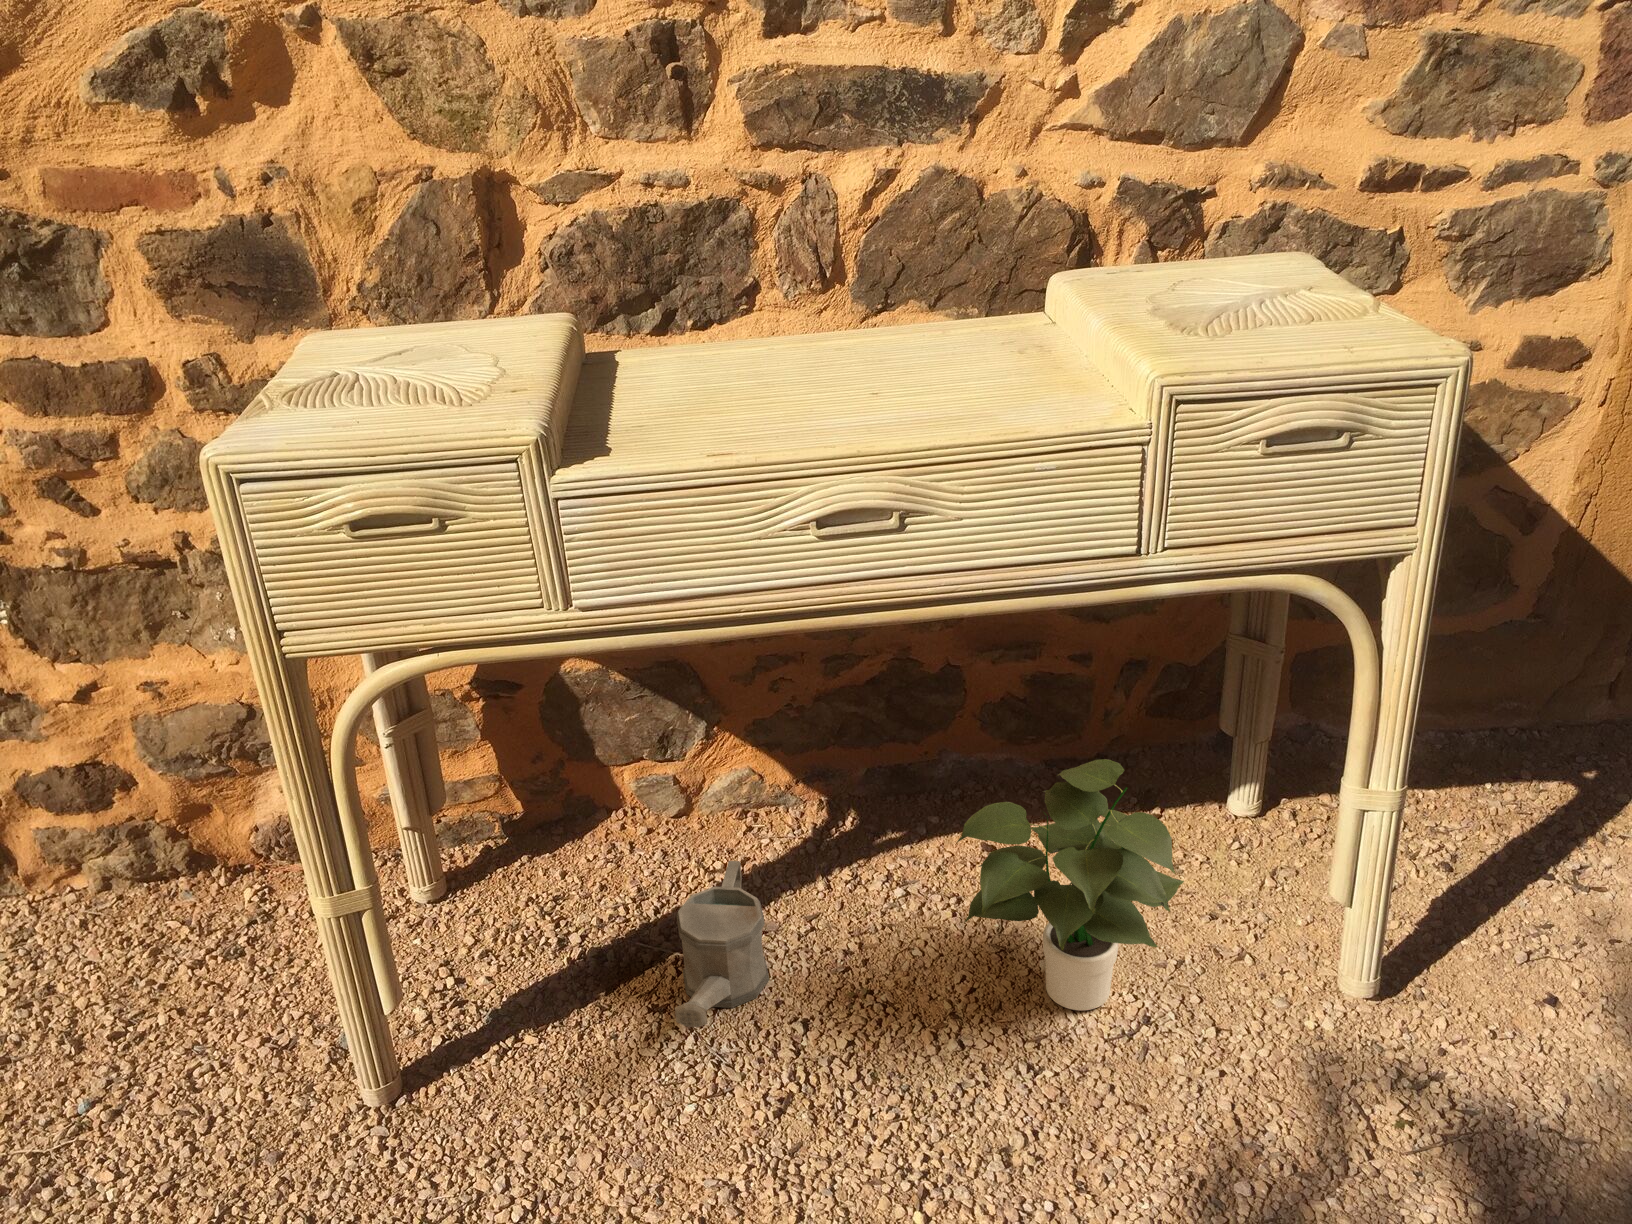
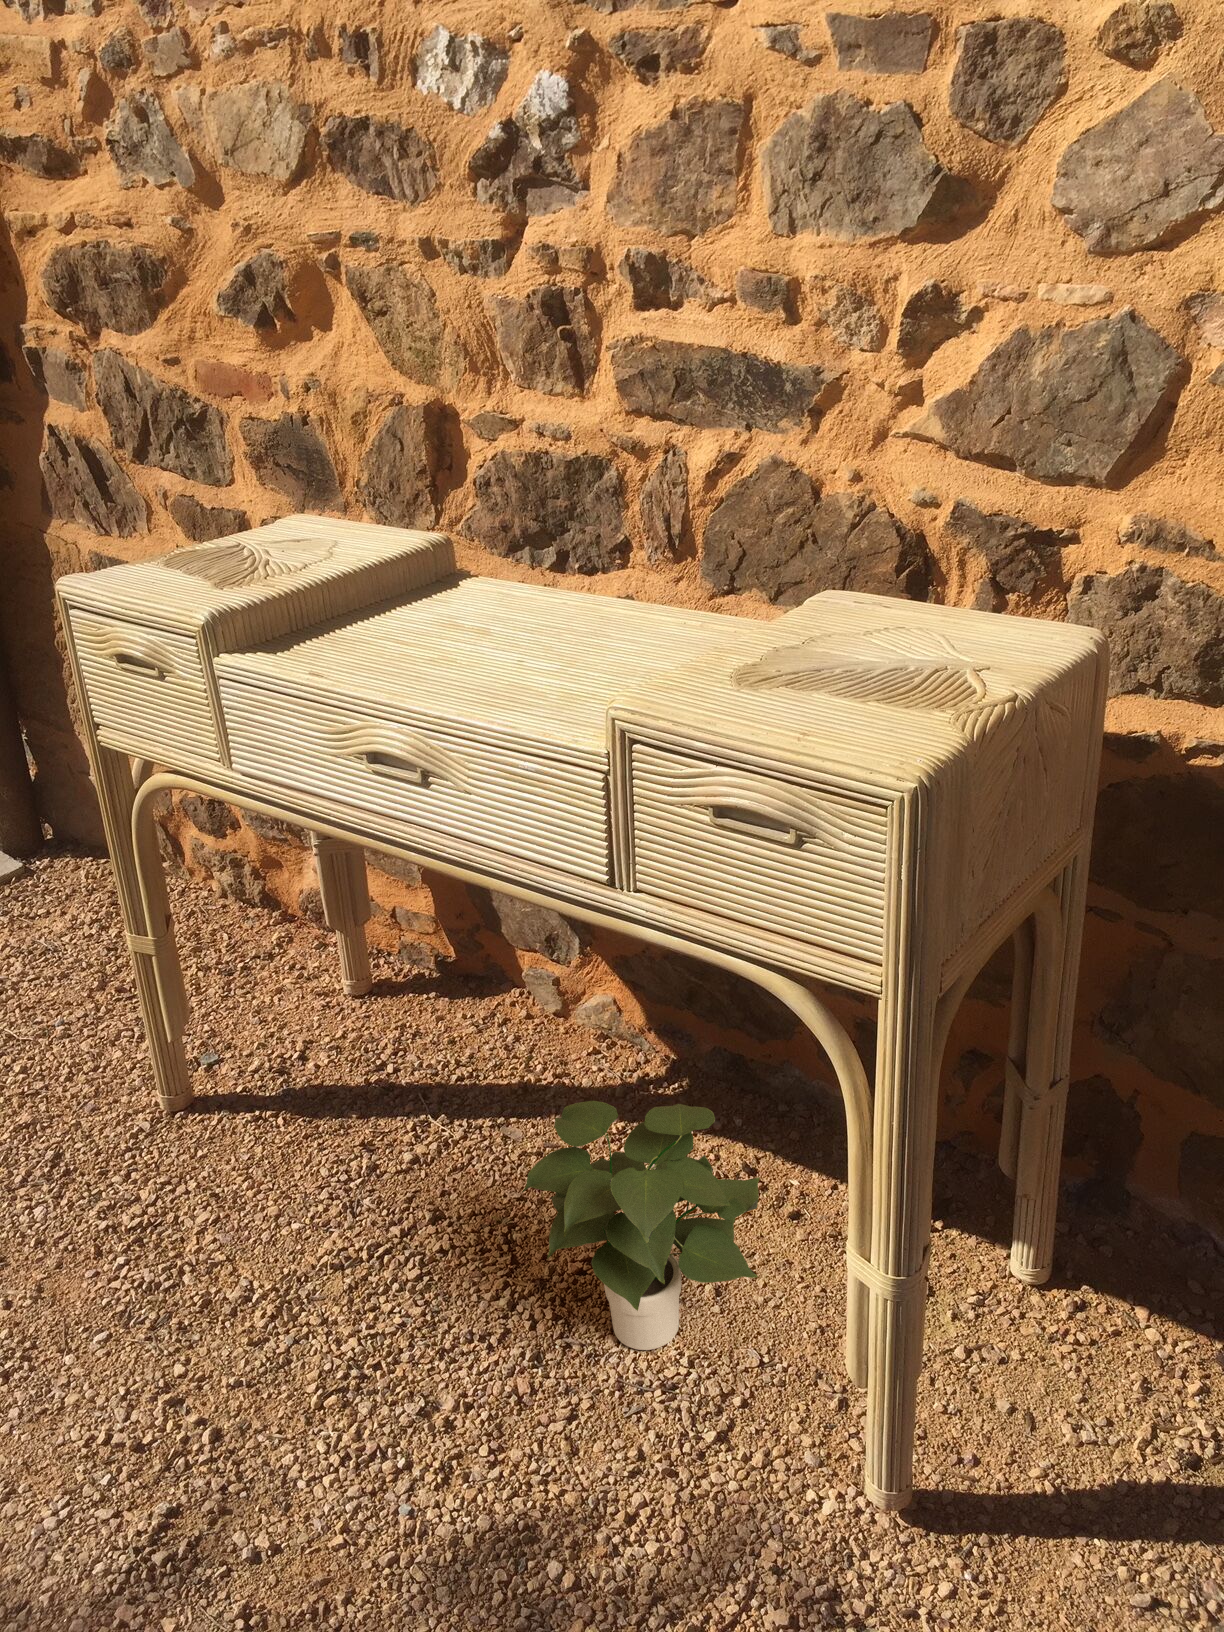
watering can: present [675,861,769,1027] -> none [303,1058,496,1180]

